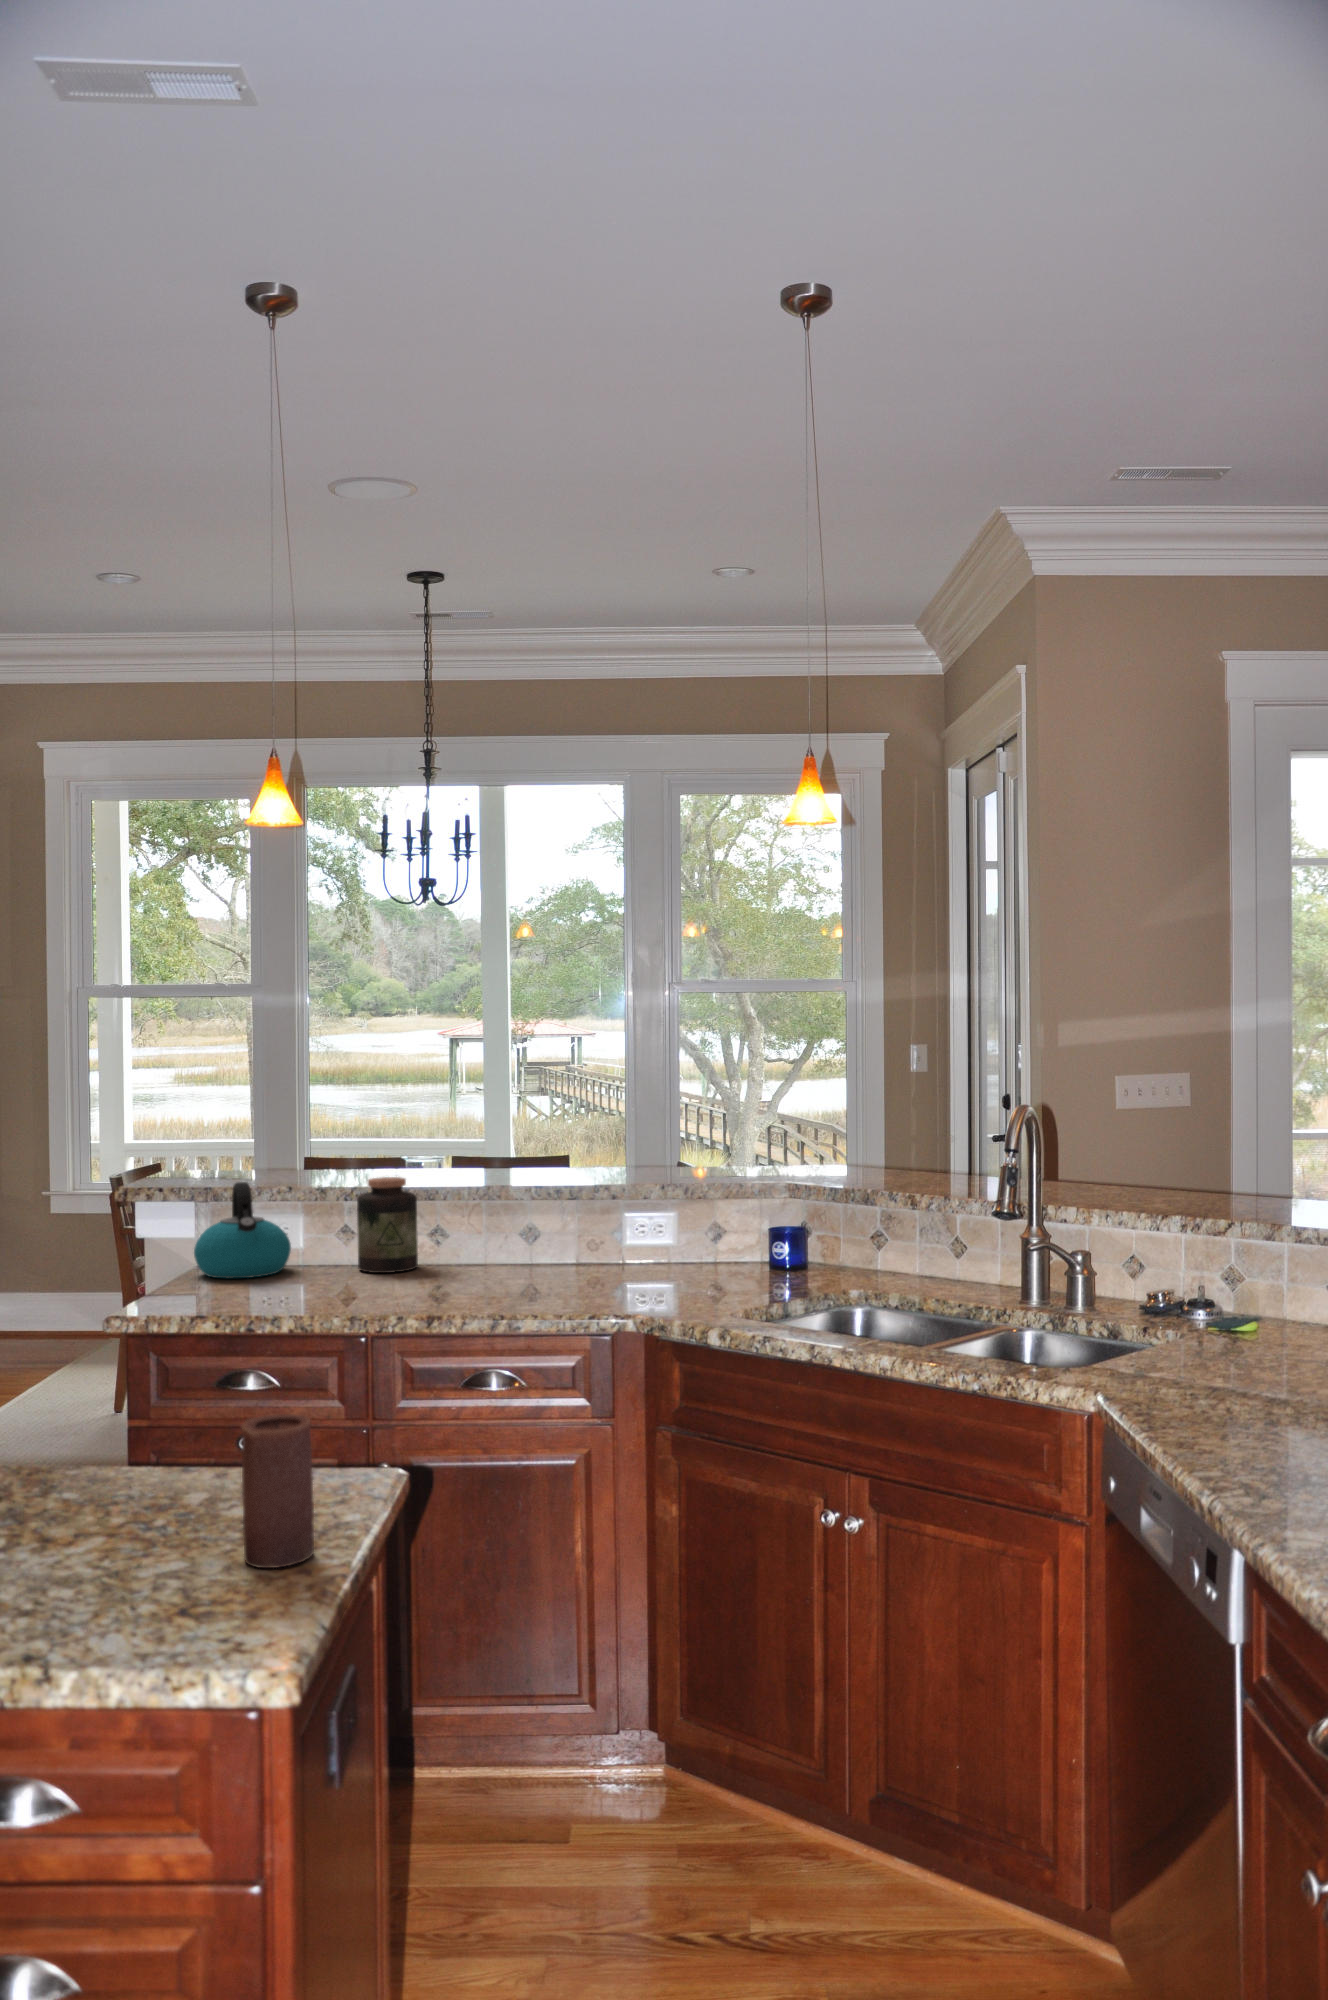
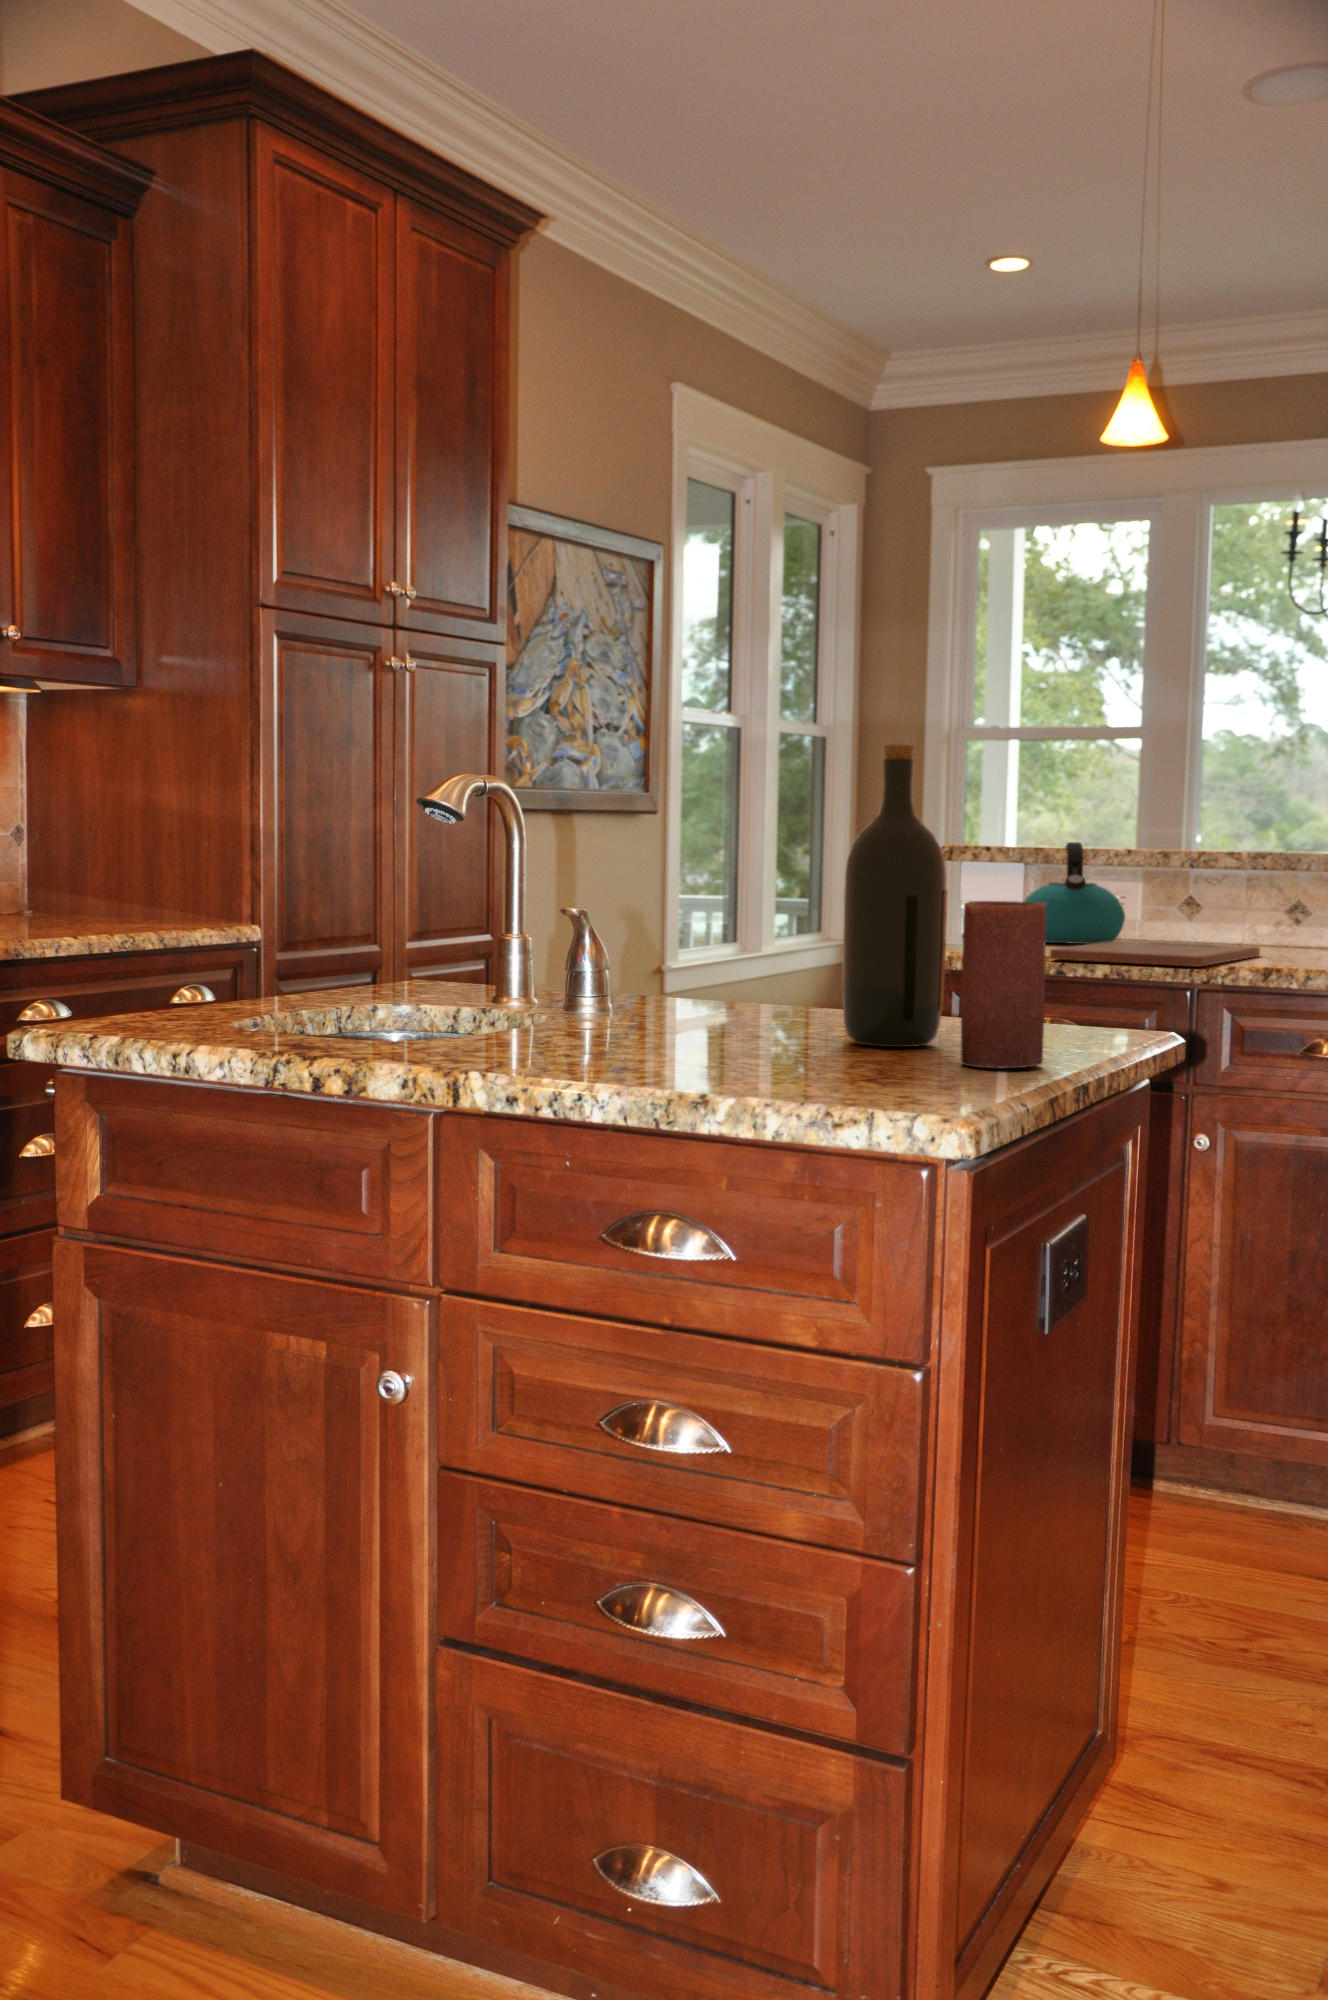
jar: present [357,1177,418,1273] -> none [1200,844,1275,949]
wine bottle: none [121,1271,214,1541] -> present [843,744,947,1047]
cutting board: none [238,1276,413,1318] -> present [1050,941,1260,967]

